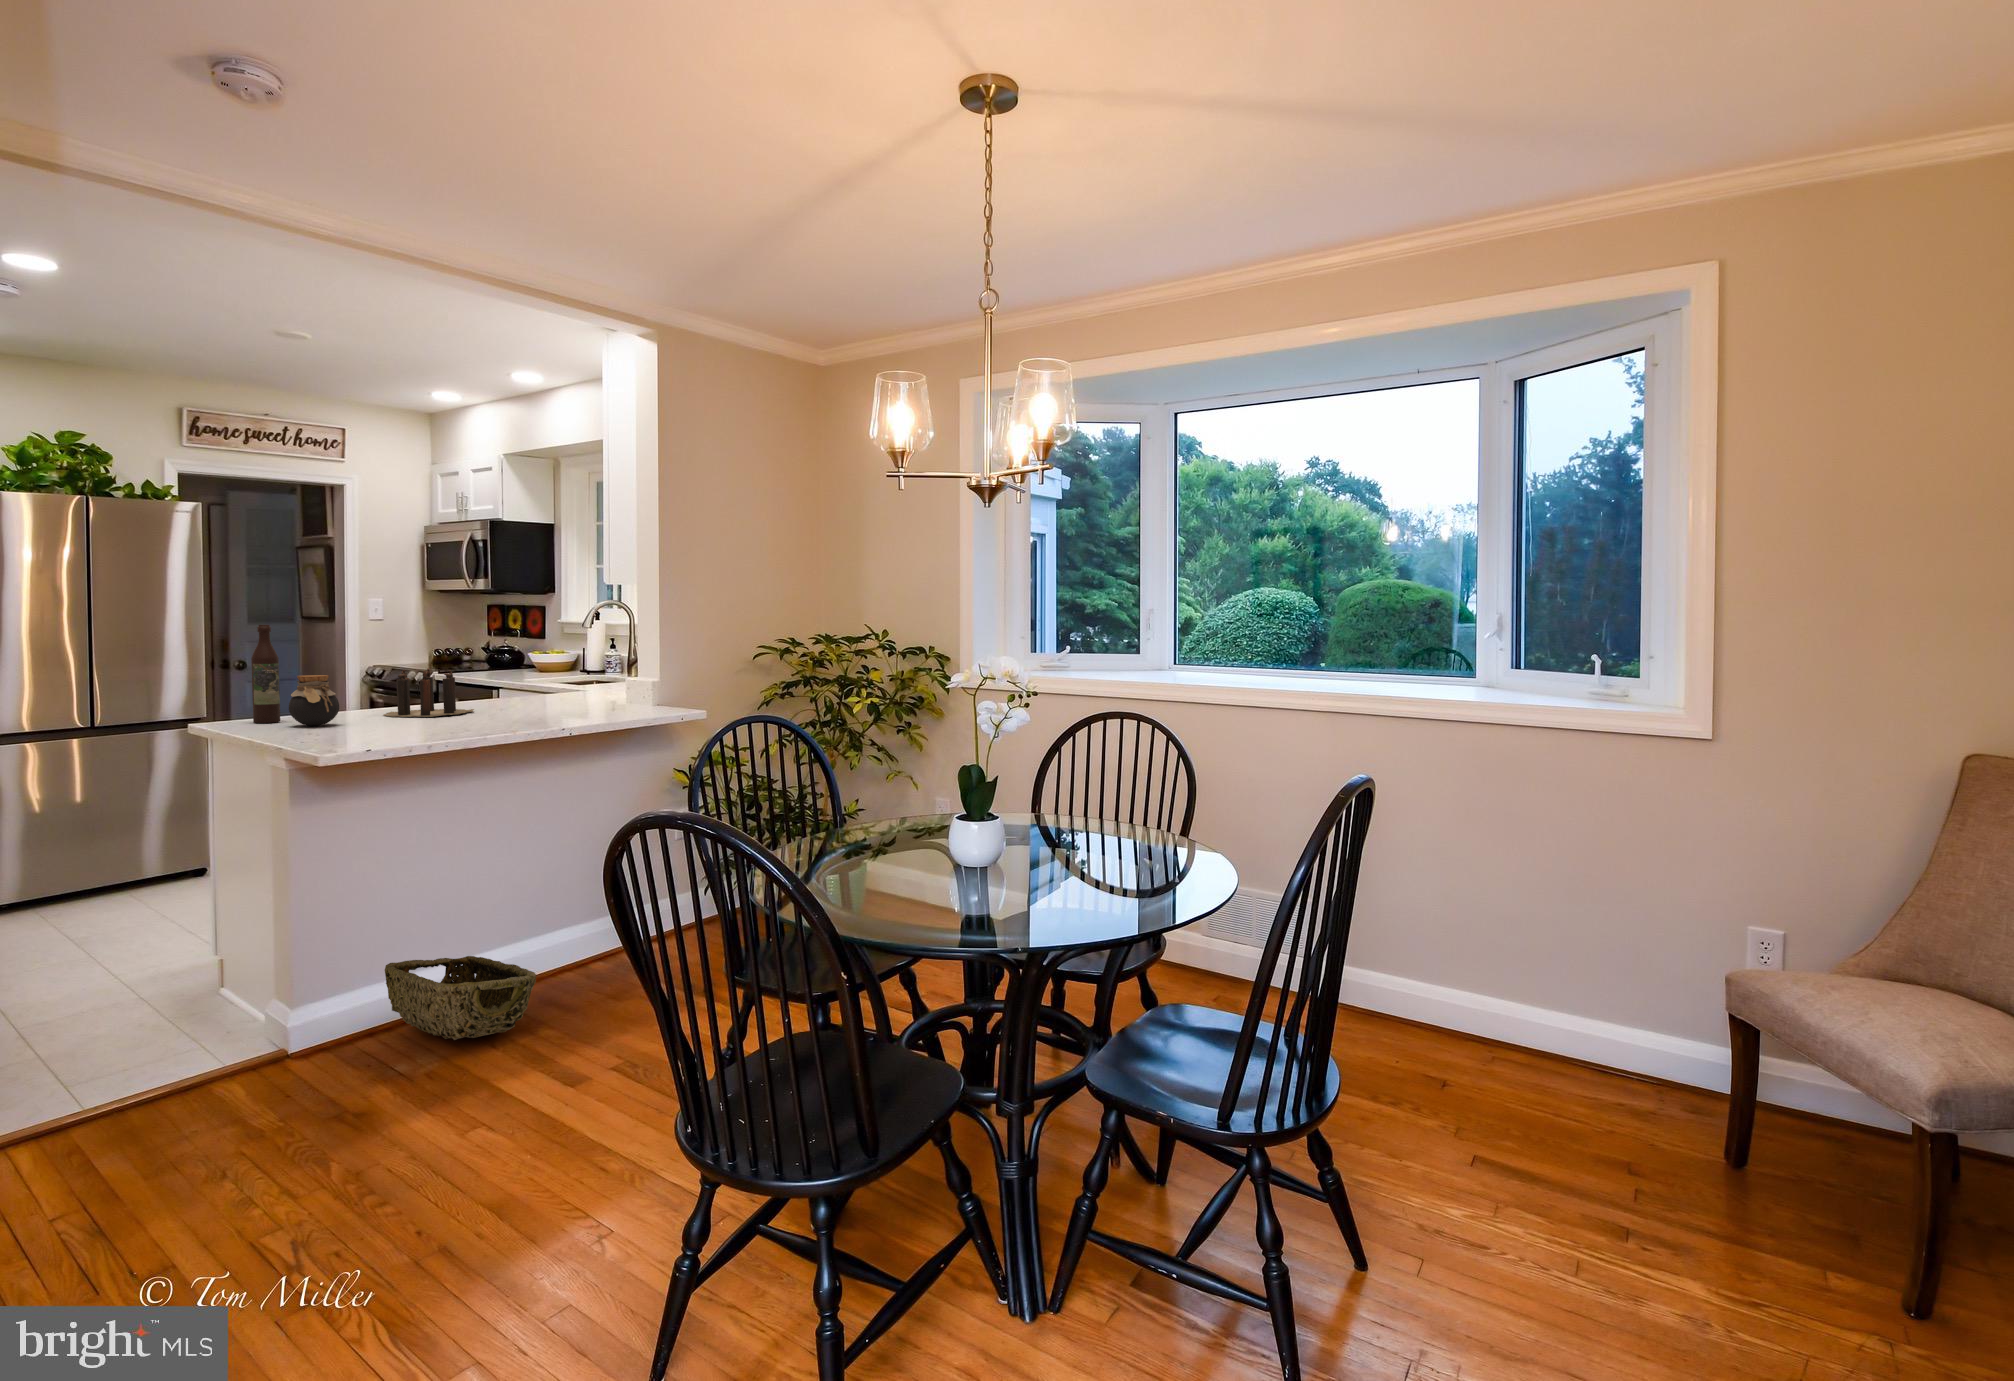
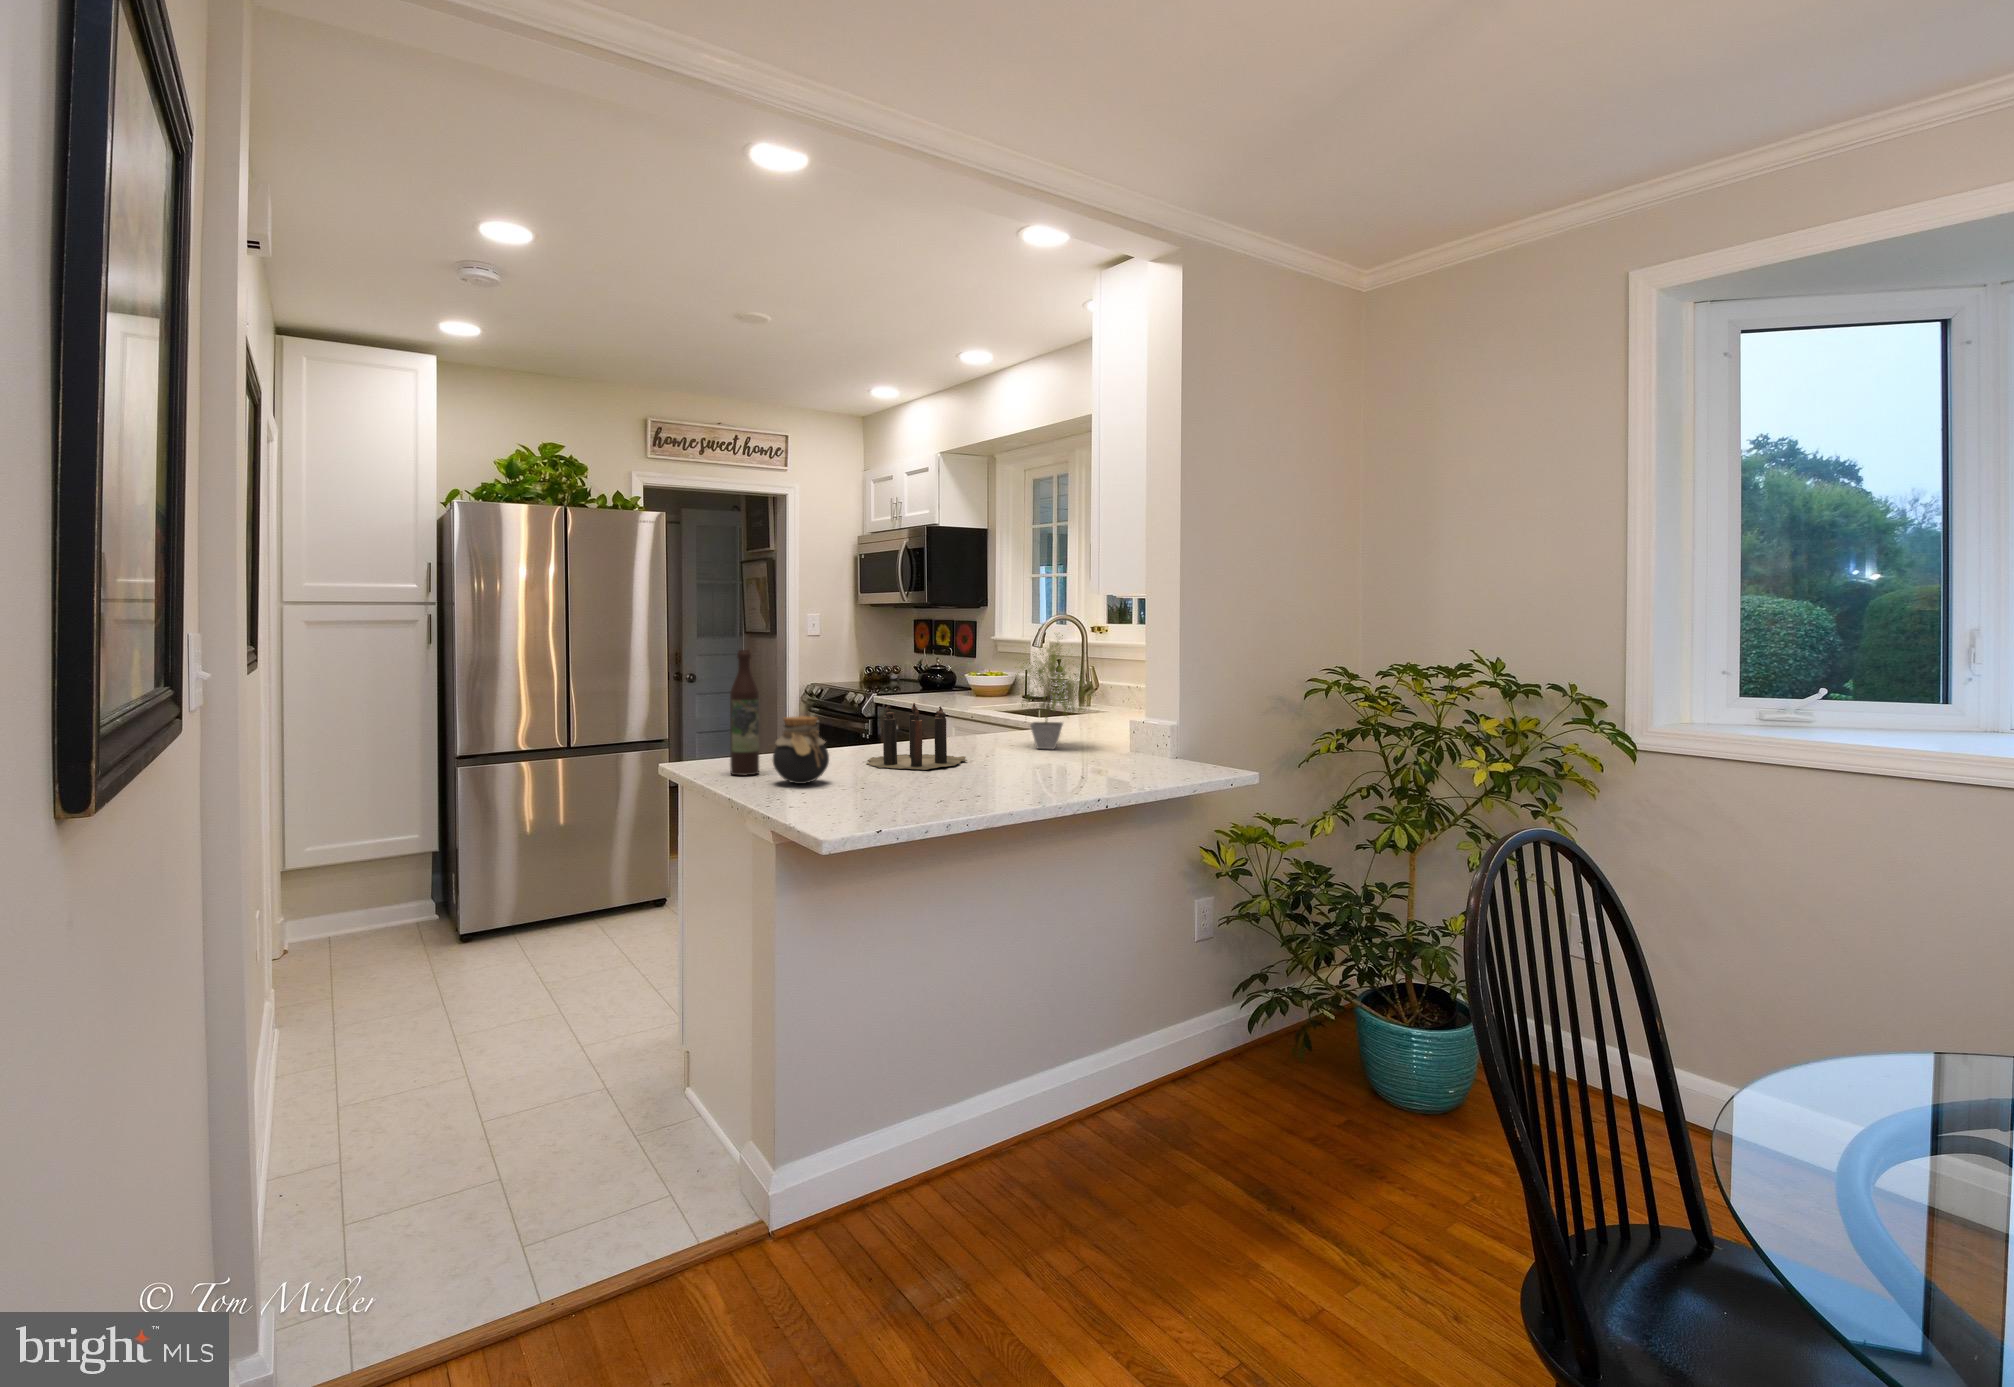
potted plant: none [520,614,597,705] -> present [1015,635,1094,749]
woven basket: present [385,956,536,1040] -> none [883,1103,1084,1258]

